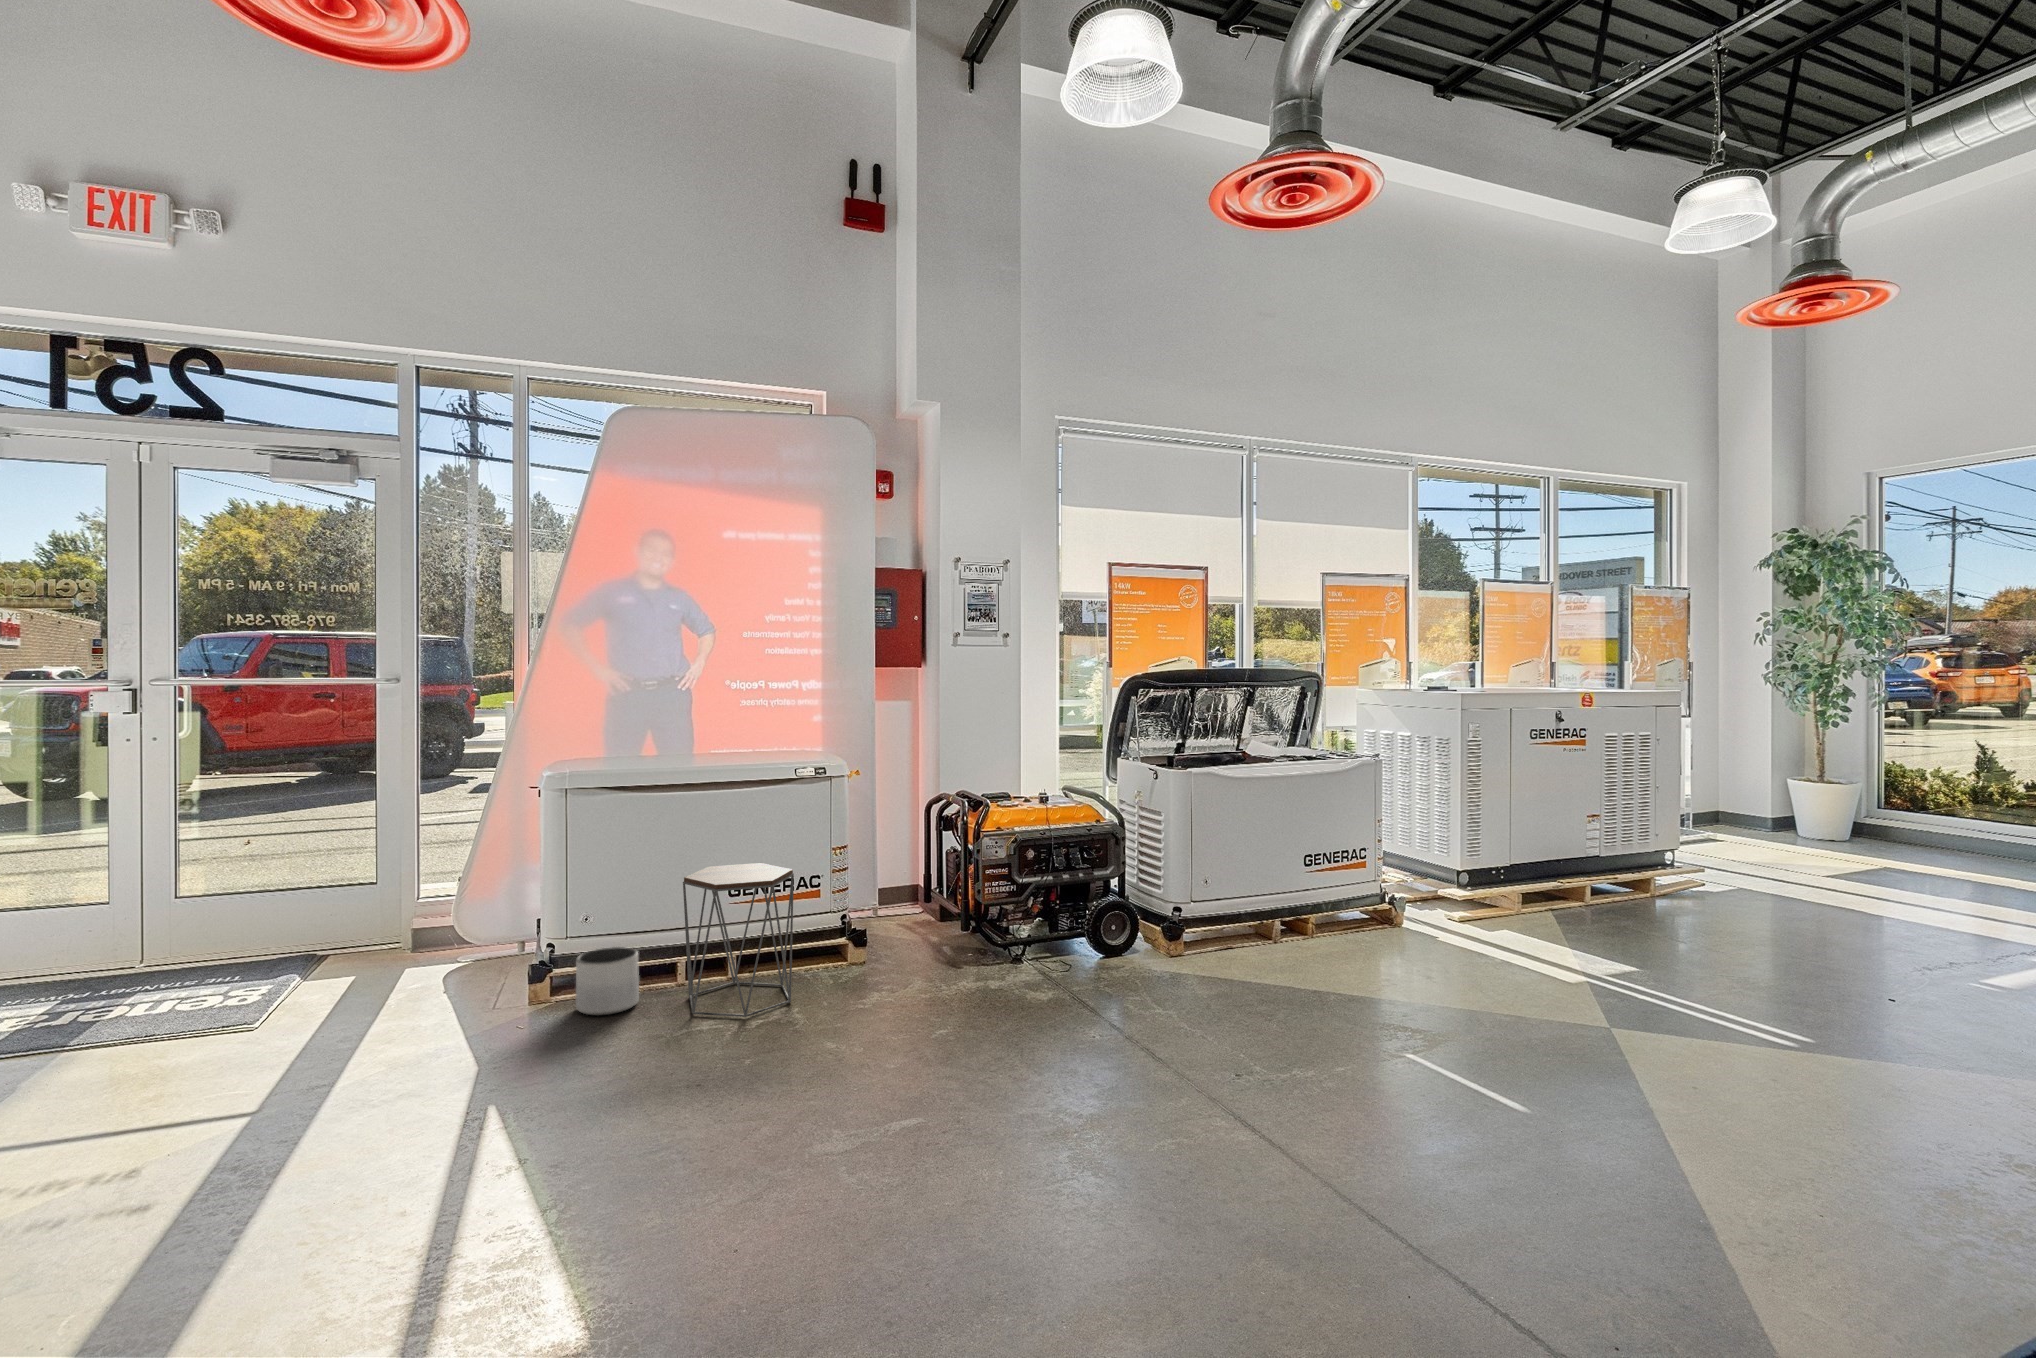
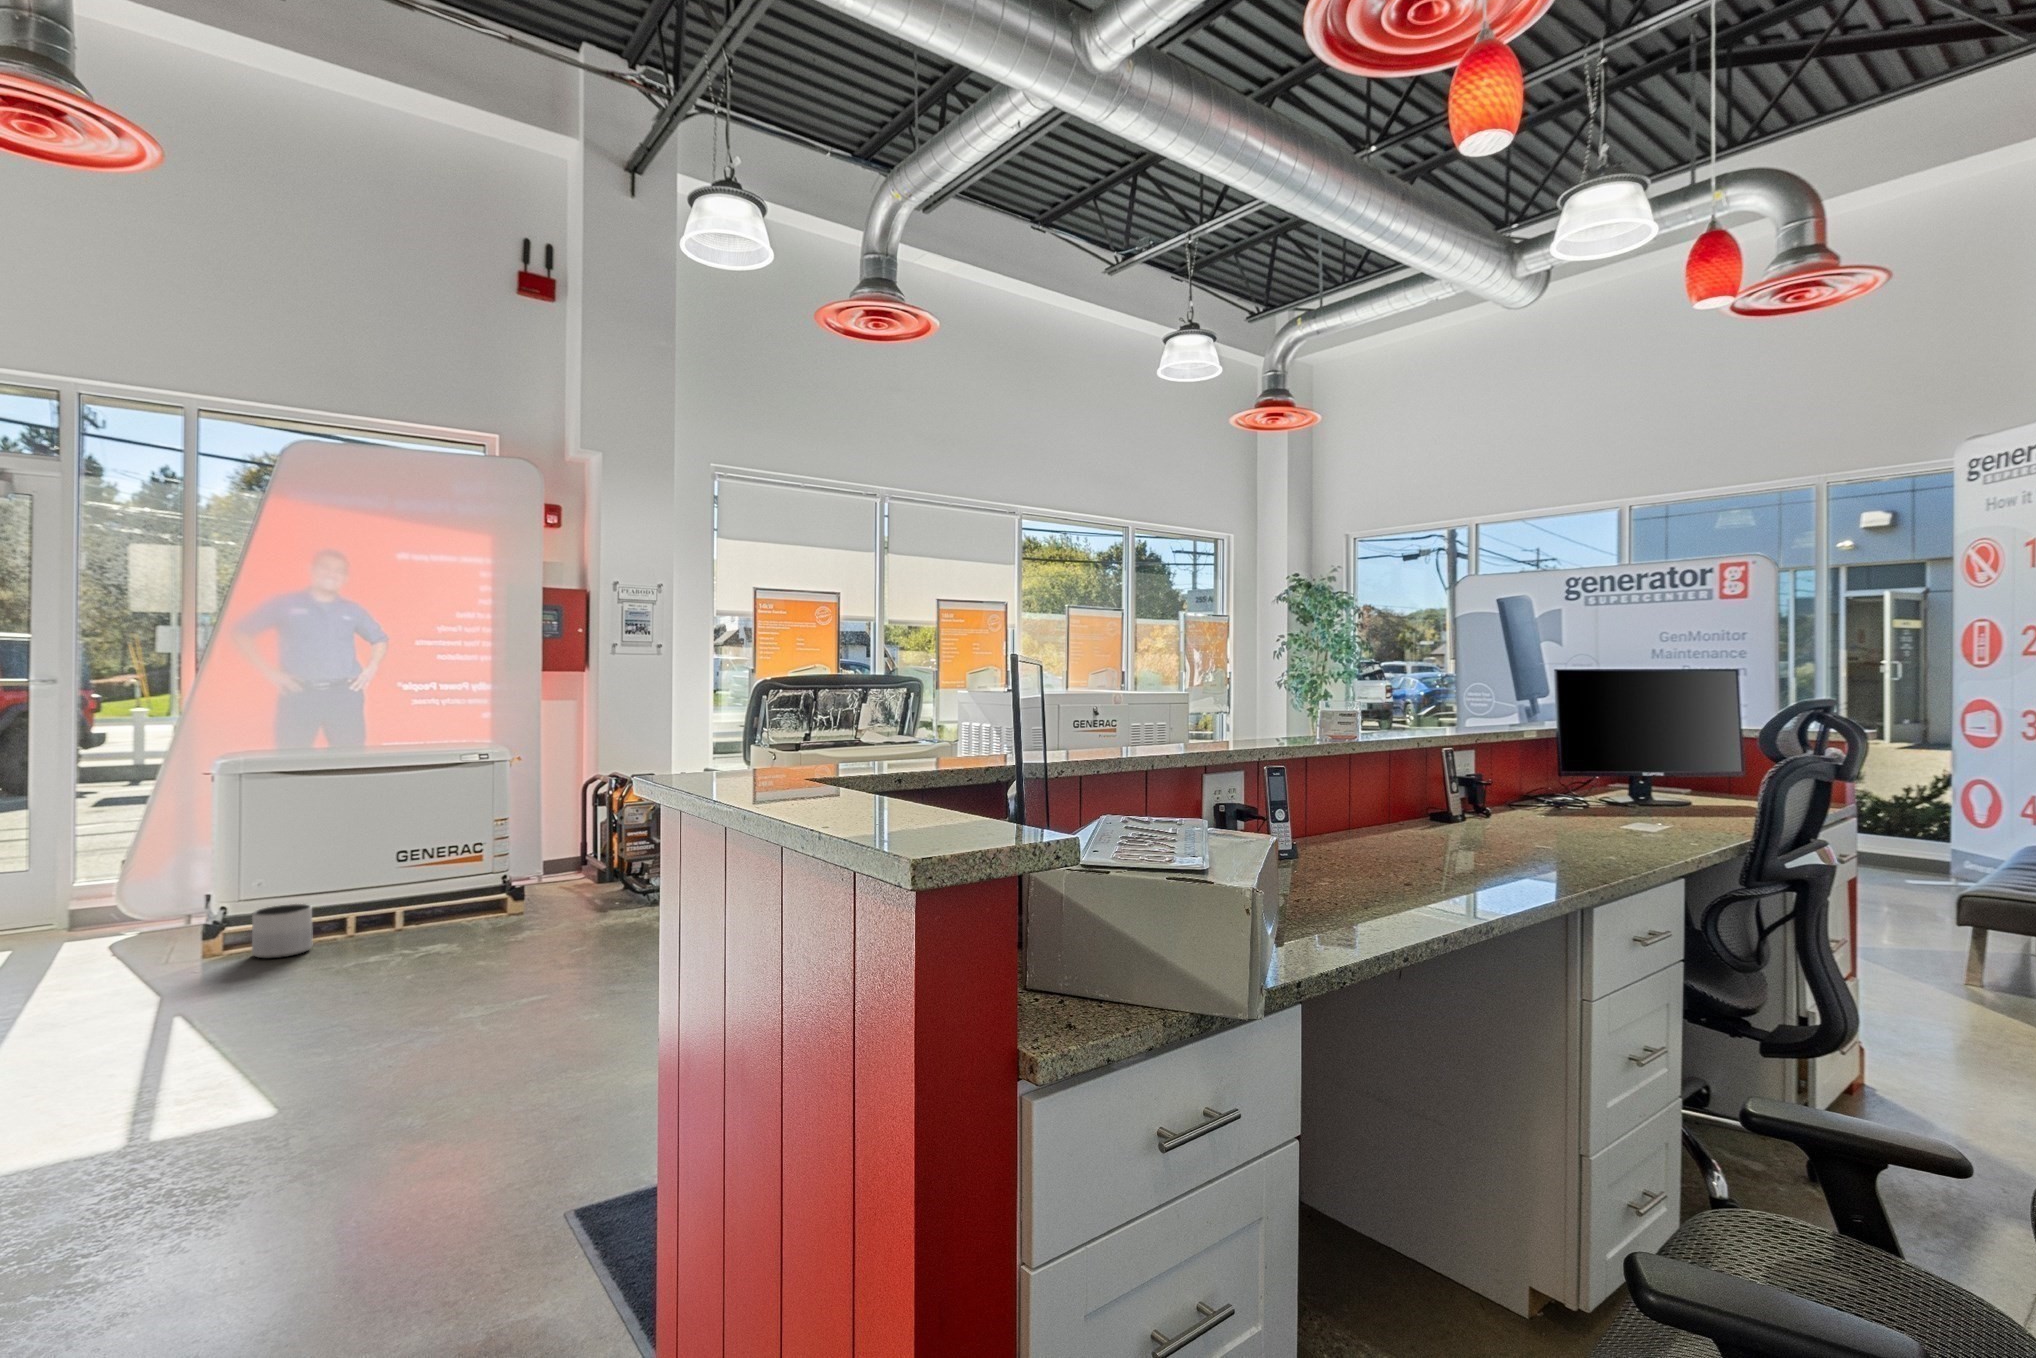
side table: present [683,863,794,1017] -> none [355,831,458,952]

